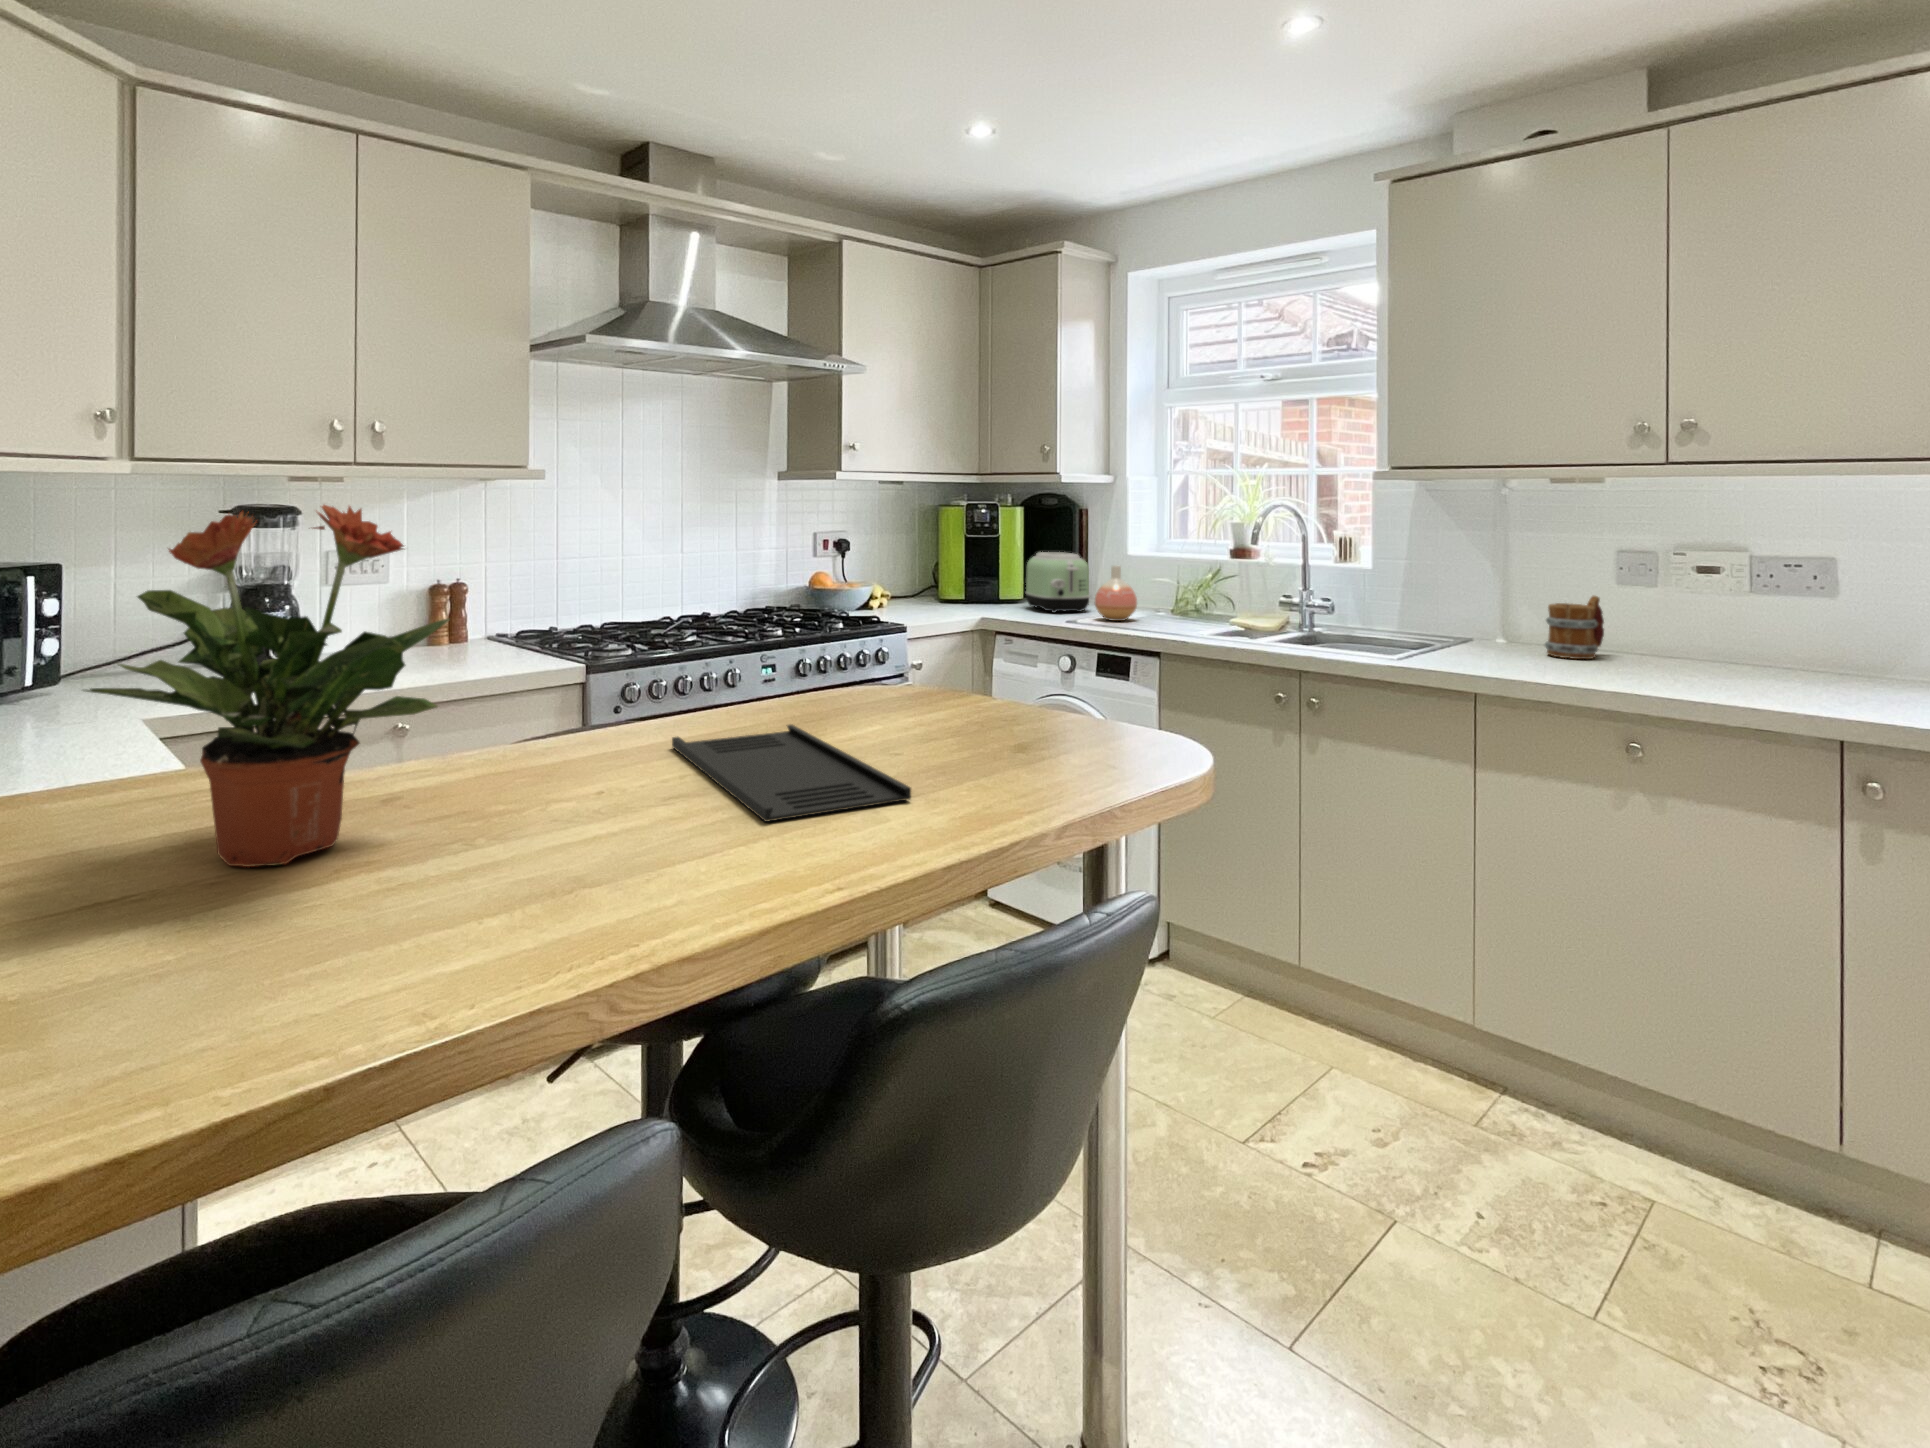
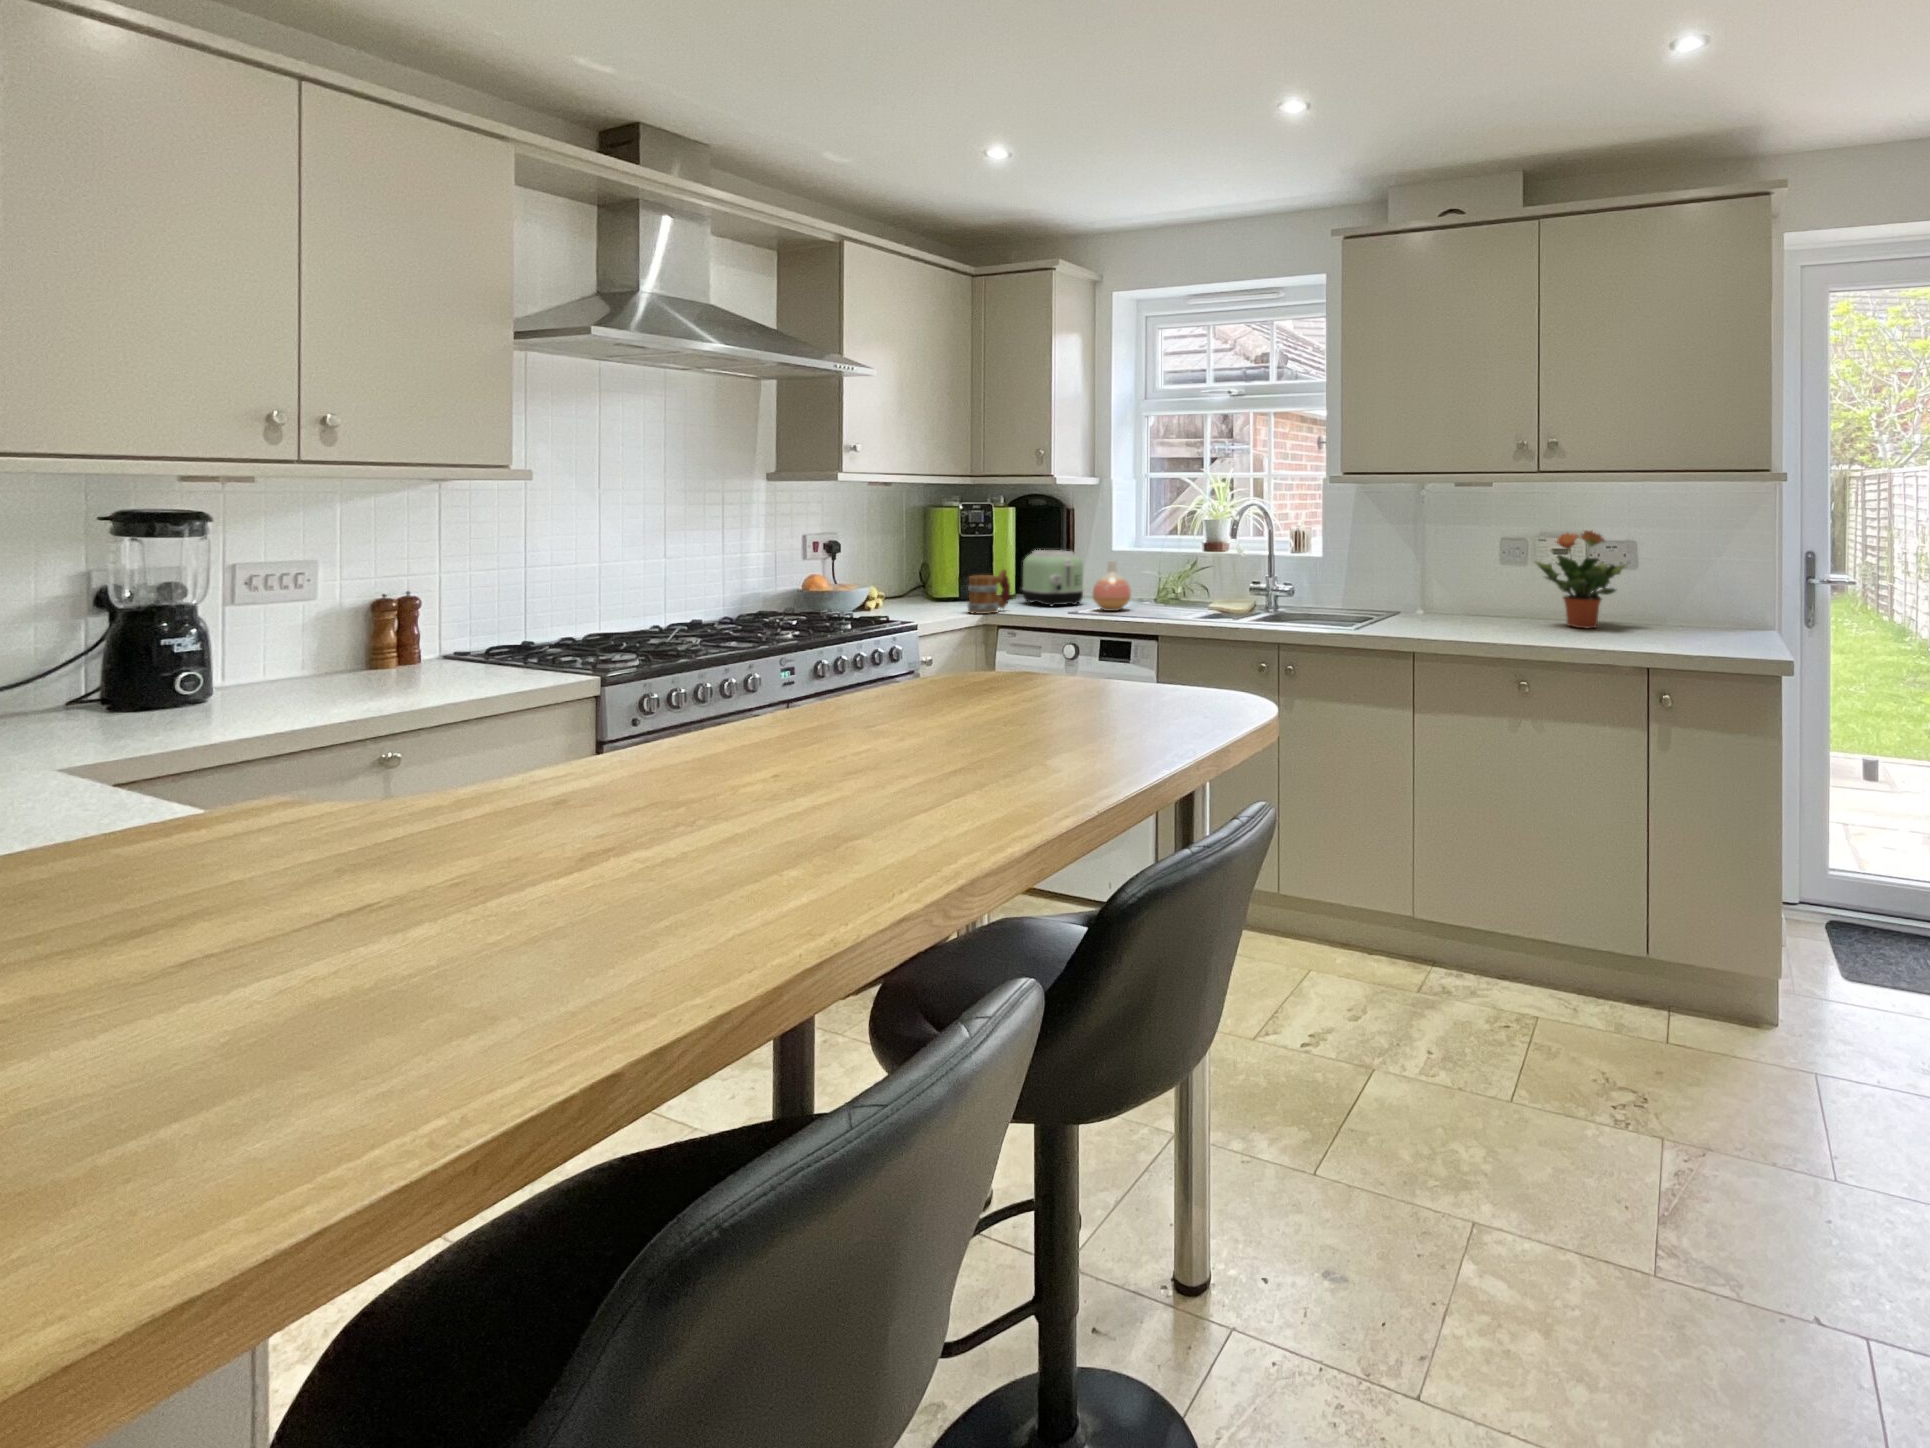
potted plant: present [83,505,449,867] -> present [1536,530,1625,628]
mug: present [1545,596,1604,659] -> present [968,569,1010,614]
tray: present [672,725,911,822] -> none [837,700,1086,766]

